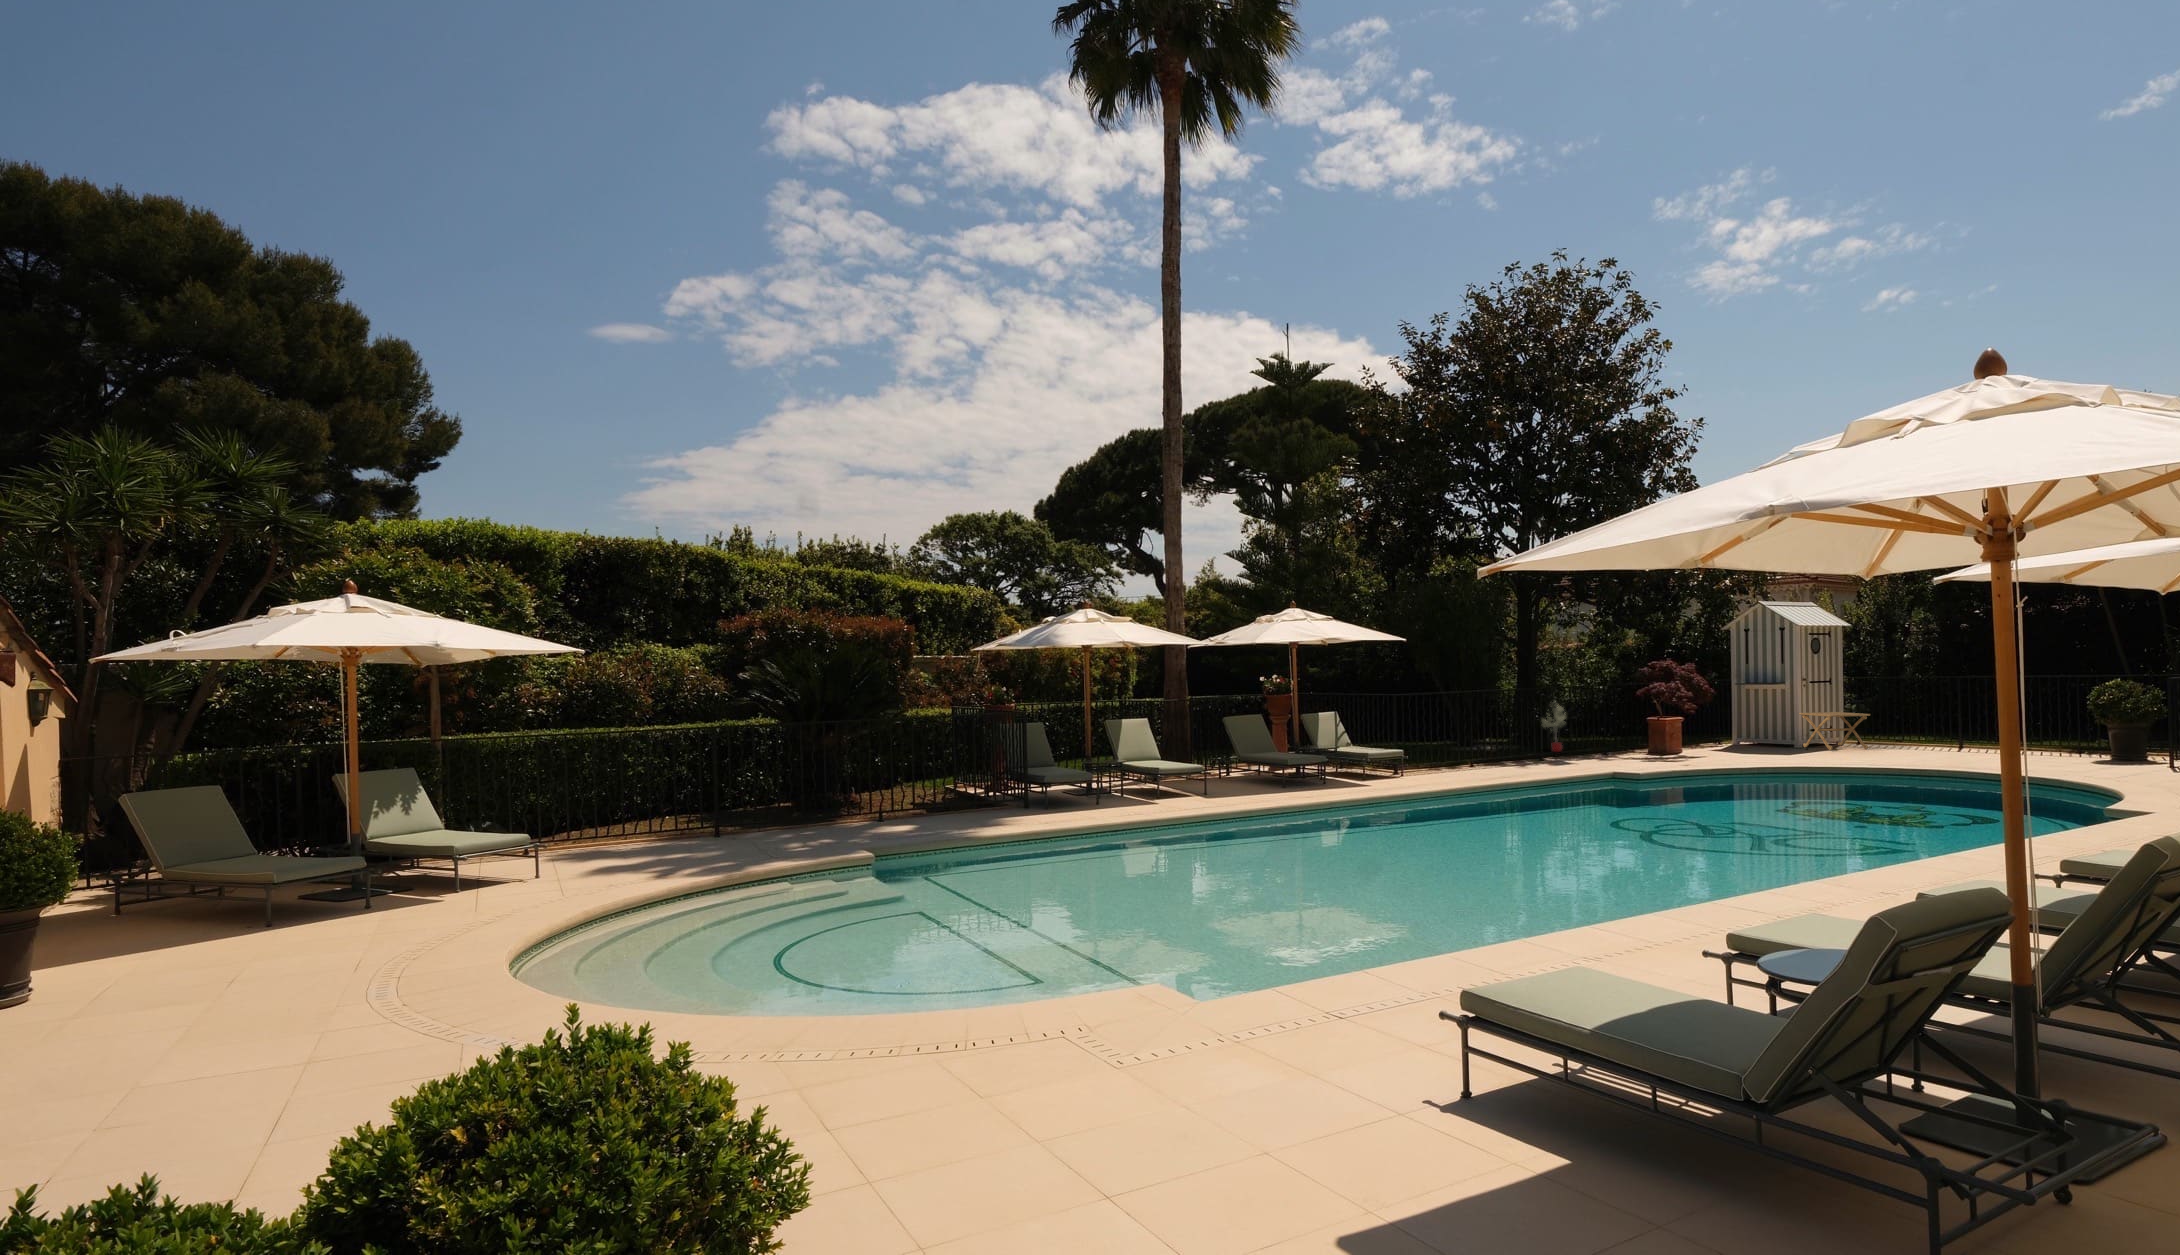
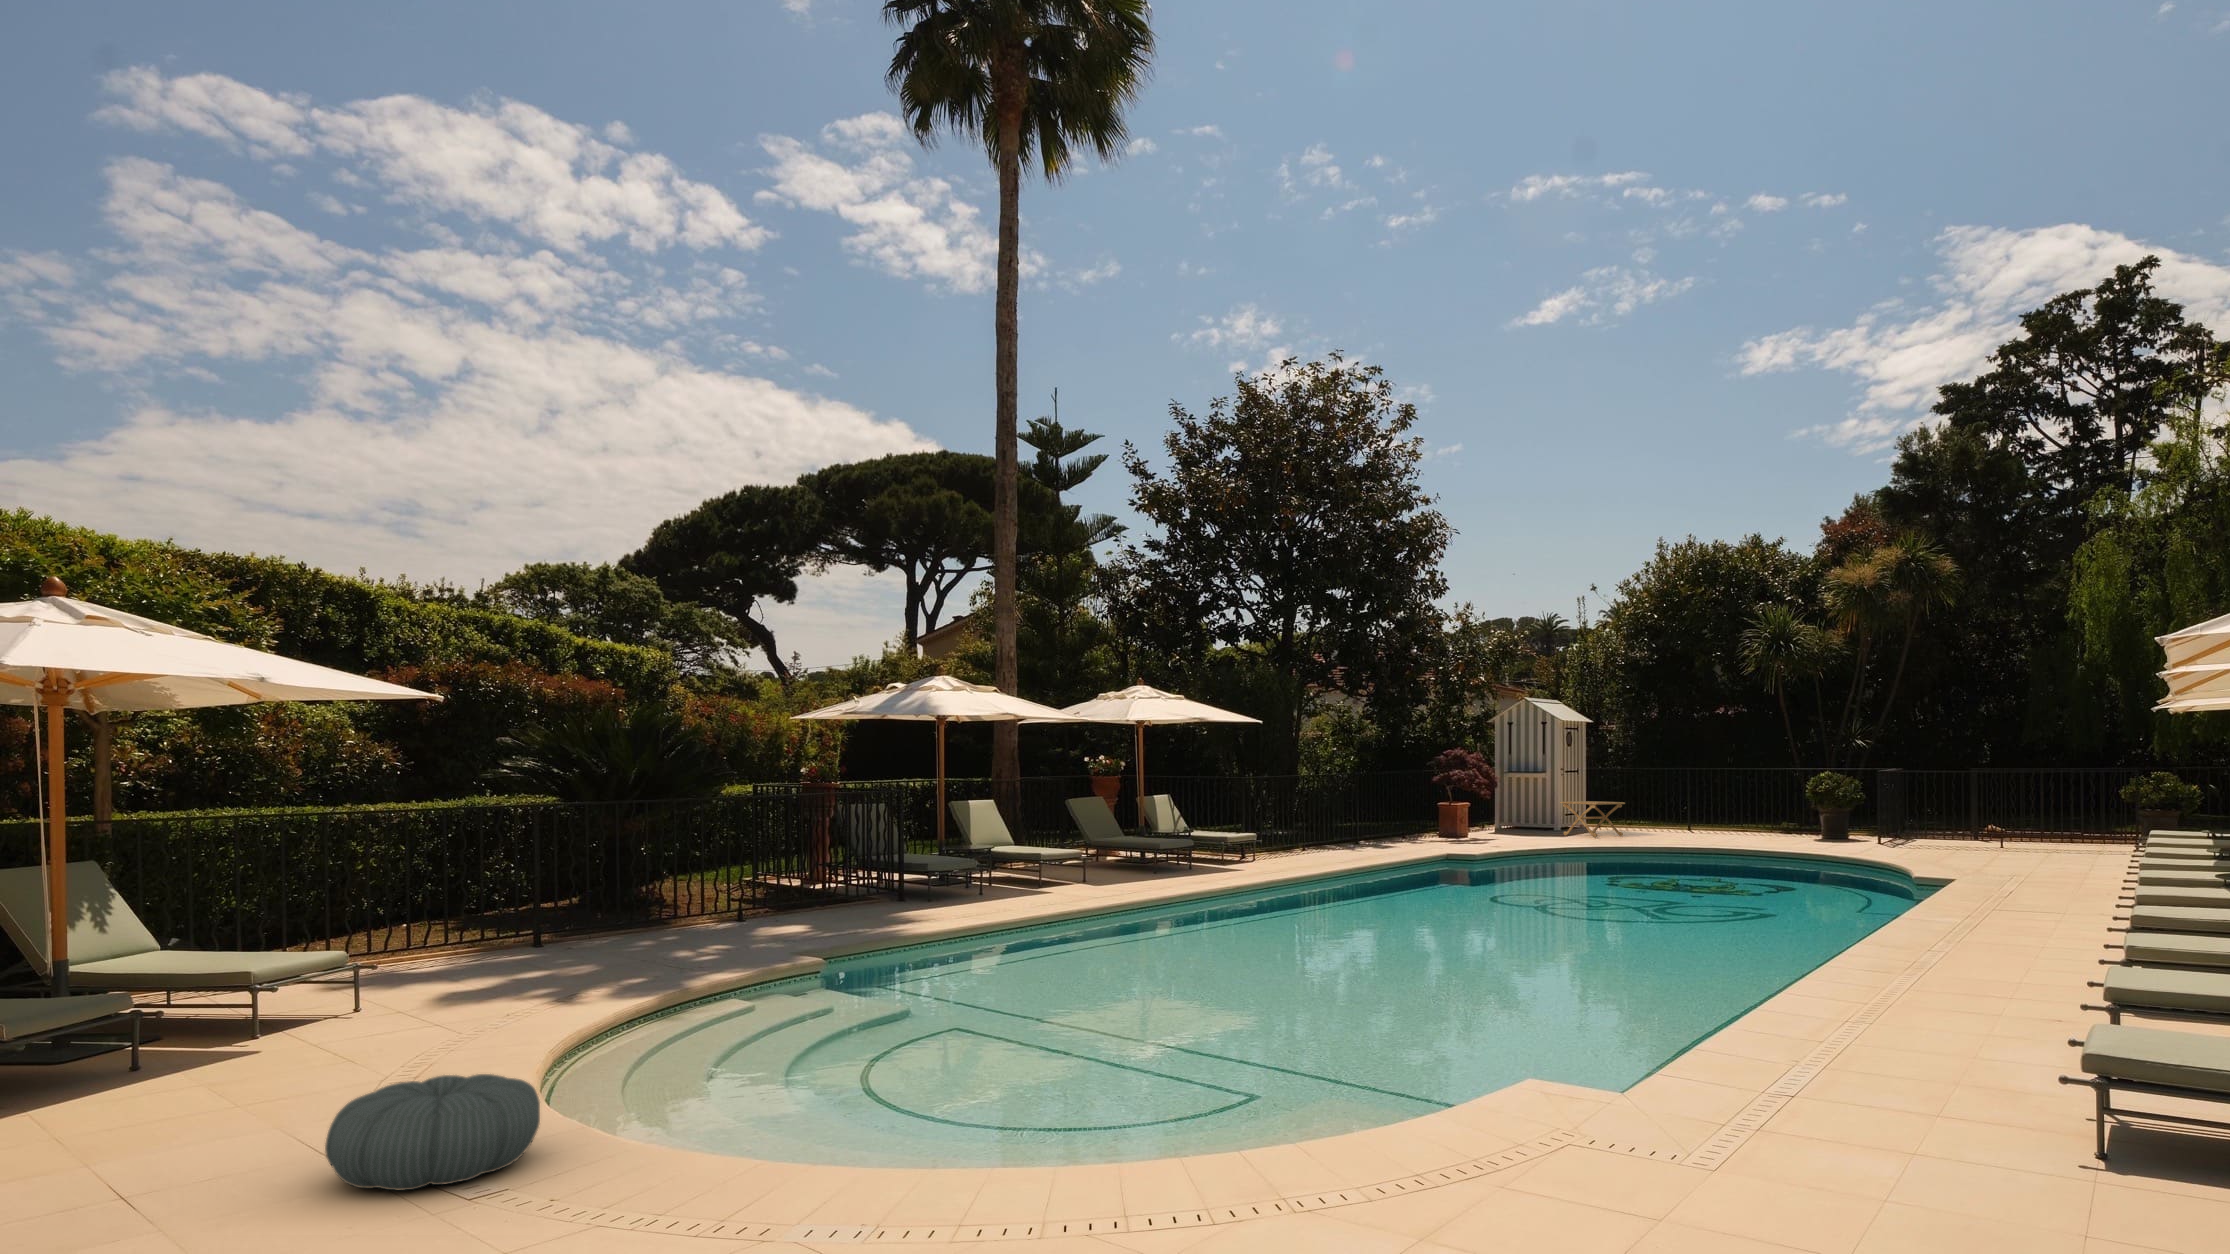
potted tree: present [1542,701,1565,752] -> none [1333,789,1361,843]
pouf: none [329,910,453,969] -> present [325,1074,540,1190]

